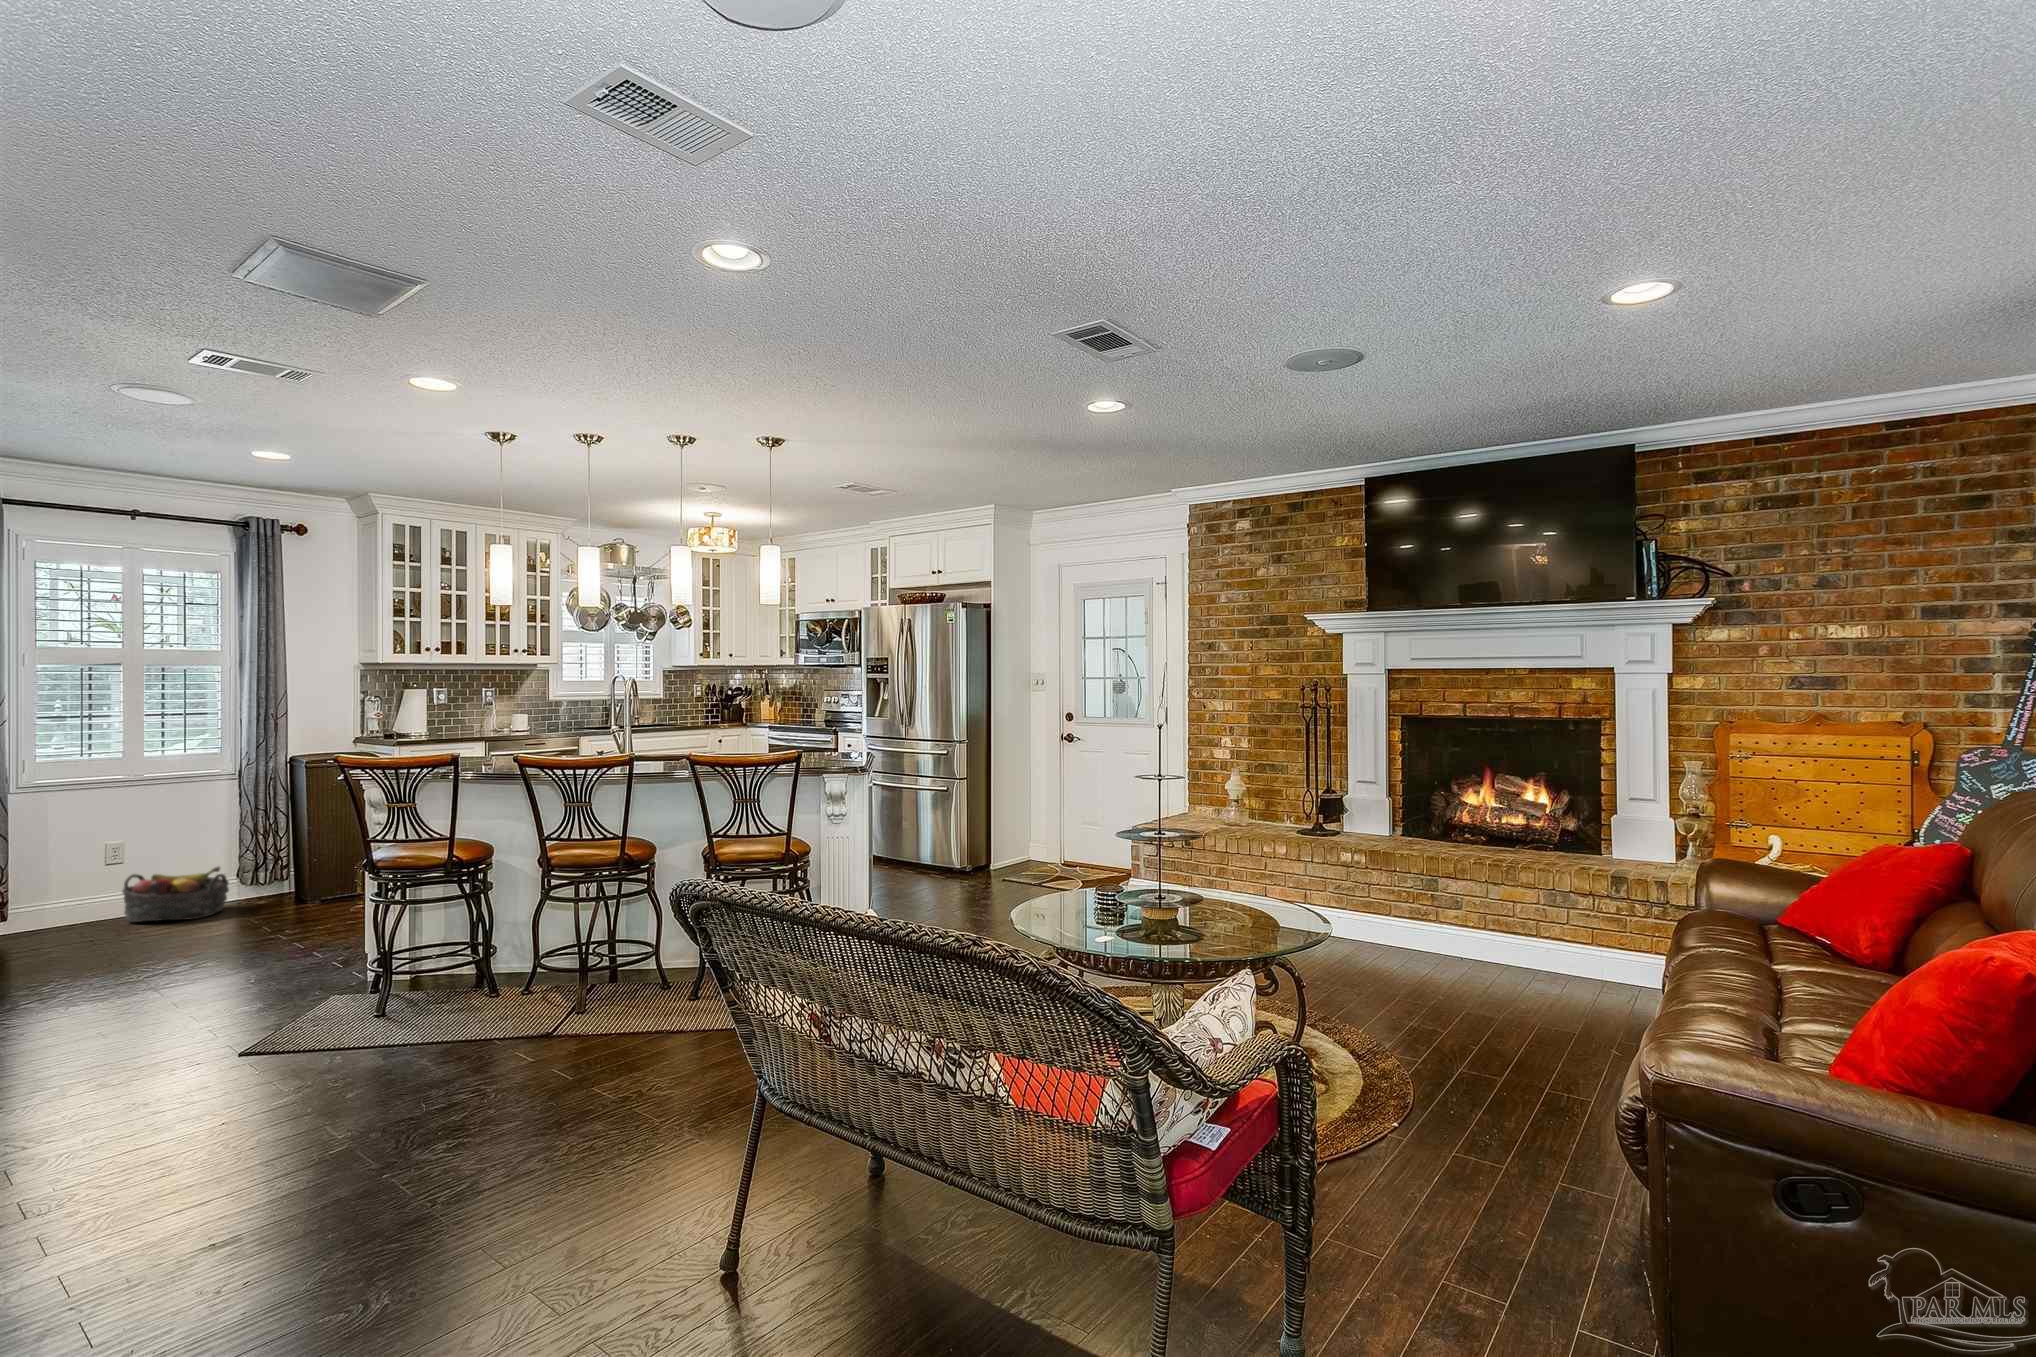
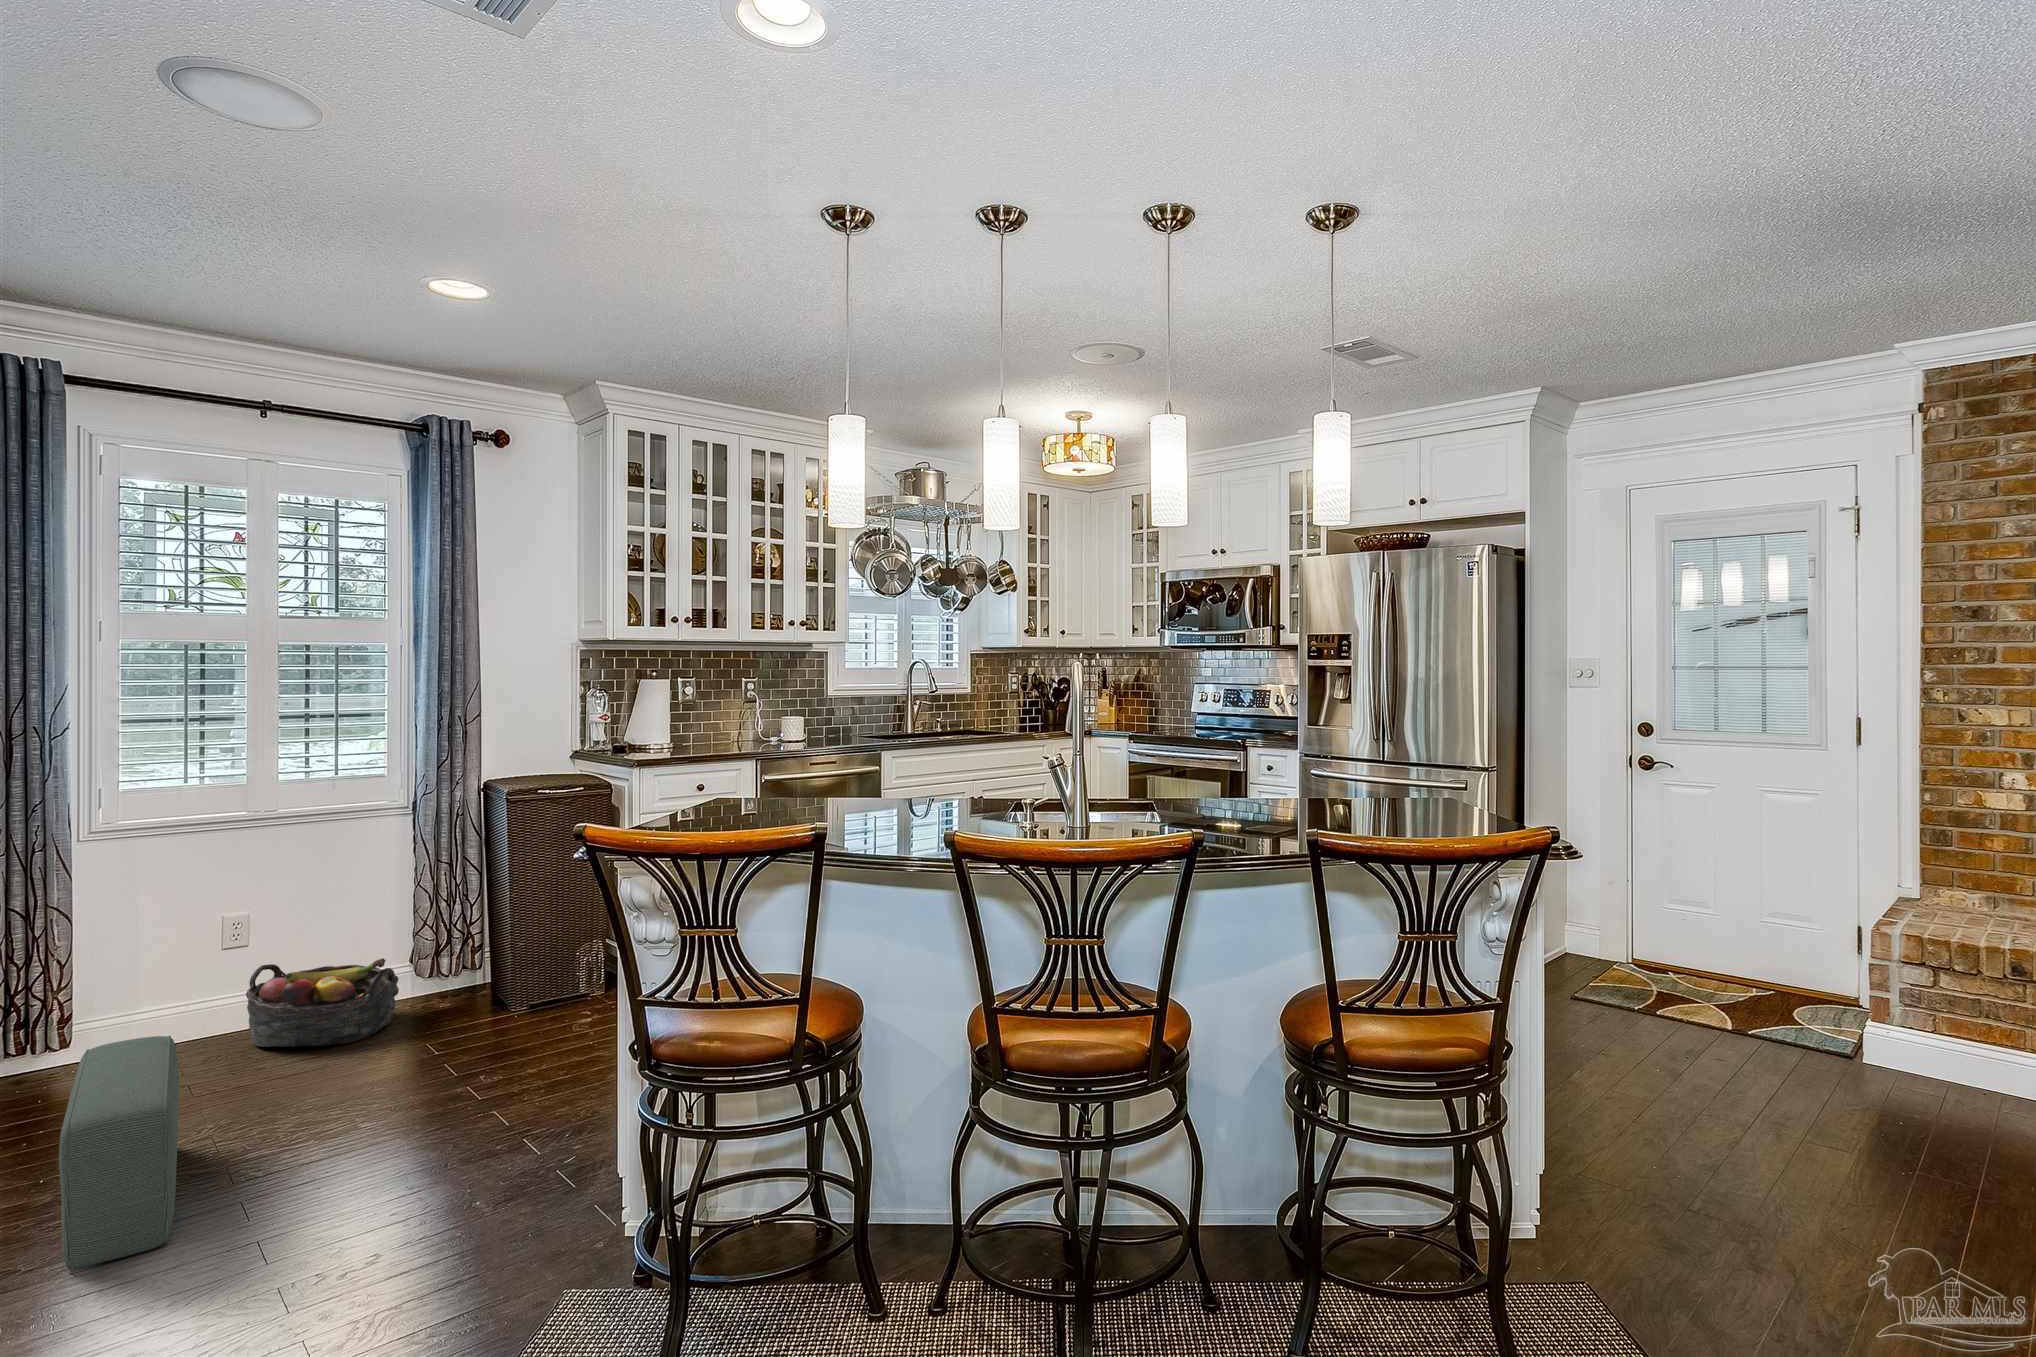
pouf: none [37,892,106,992] -> present [59,1036,179,1269]

